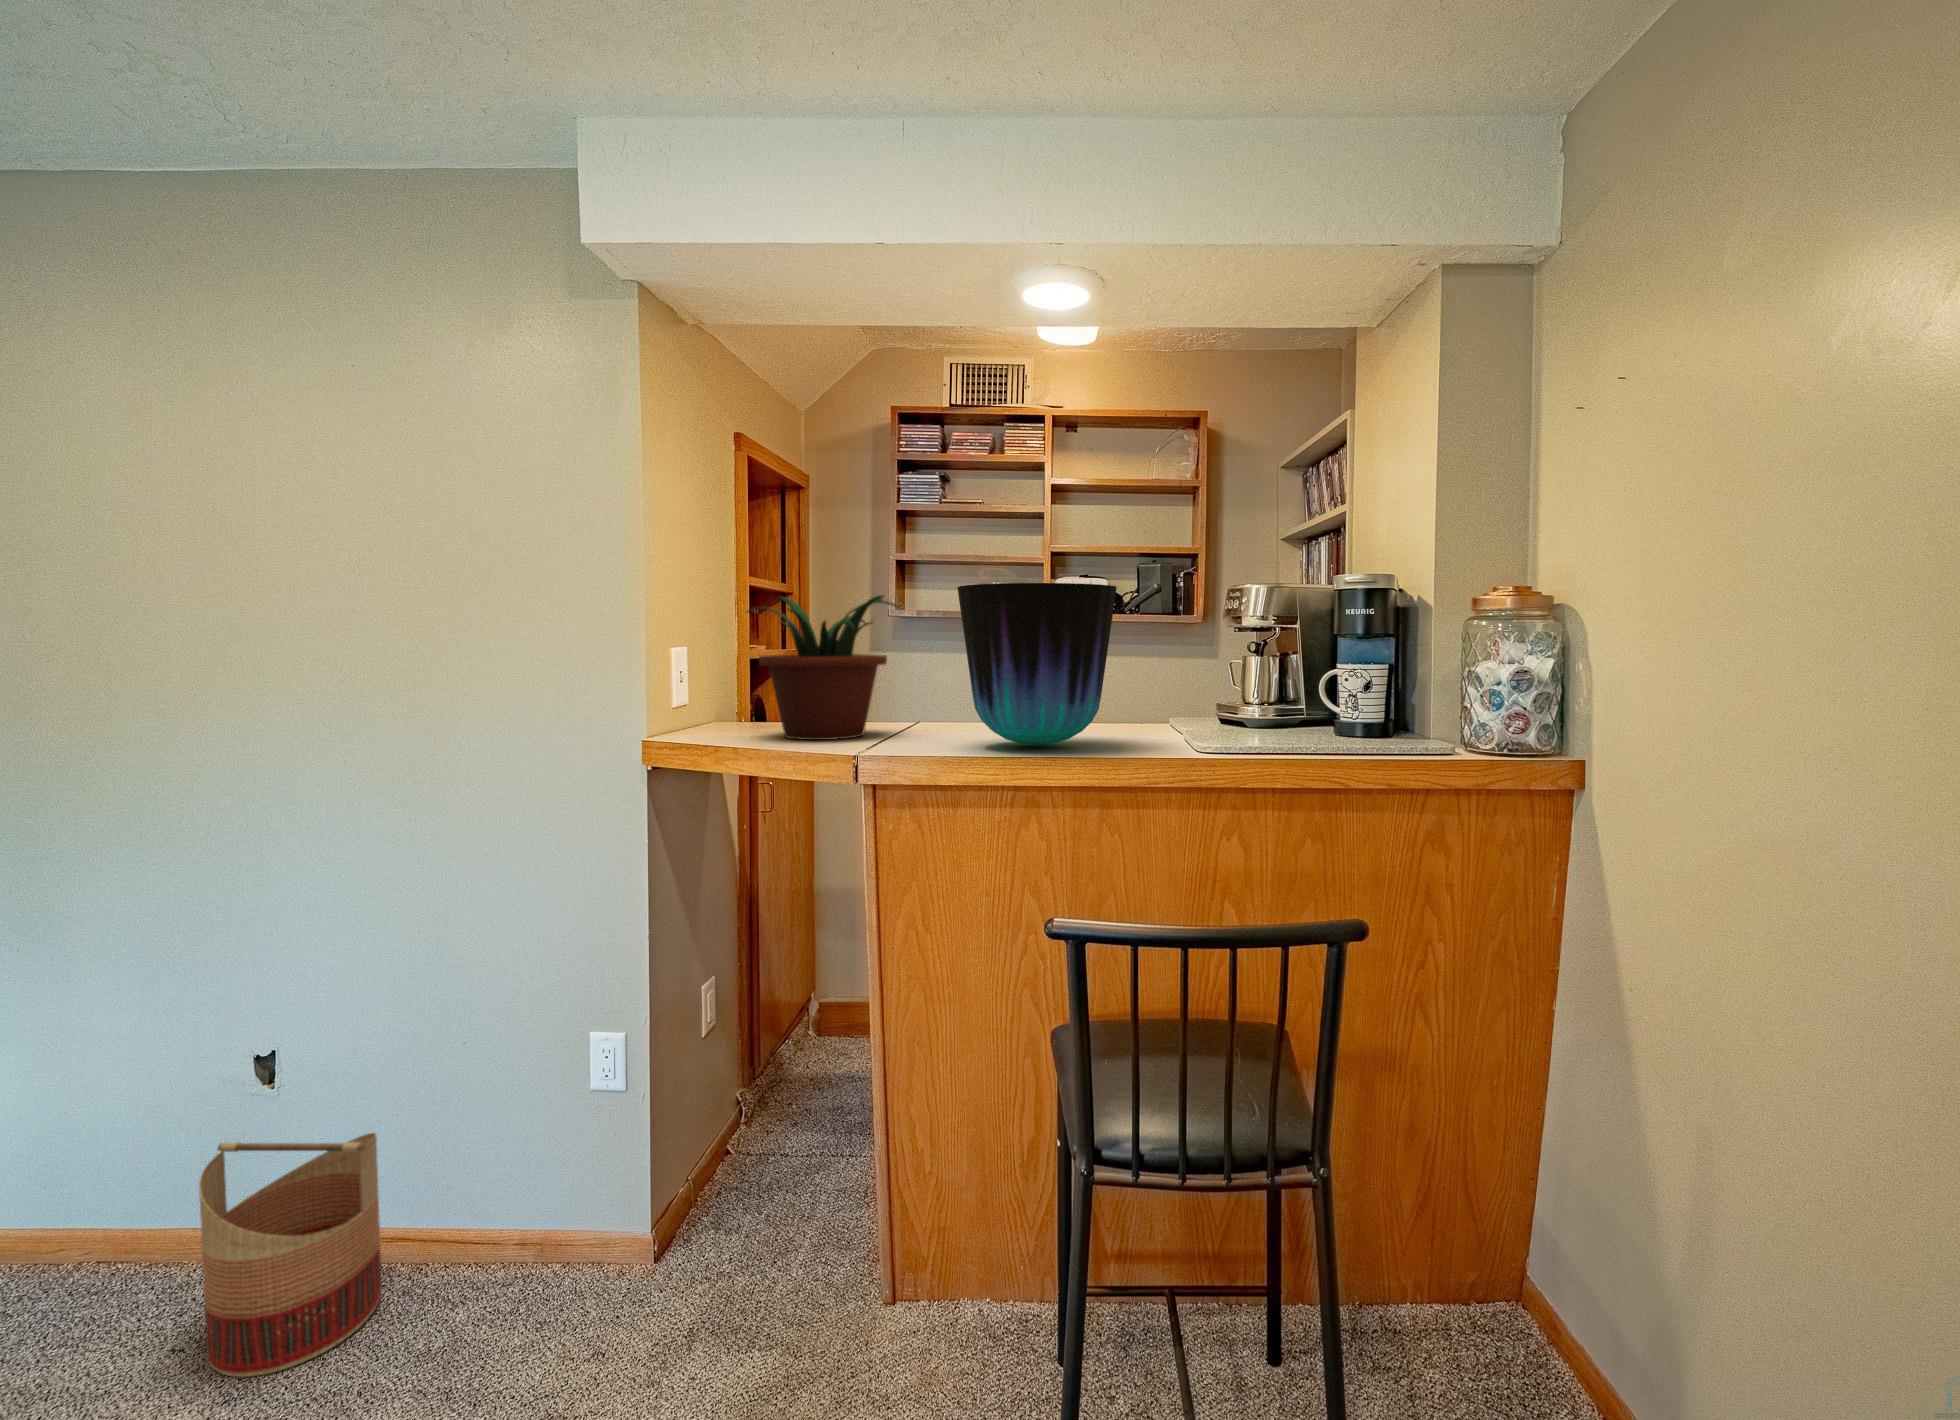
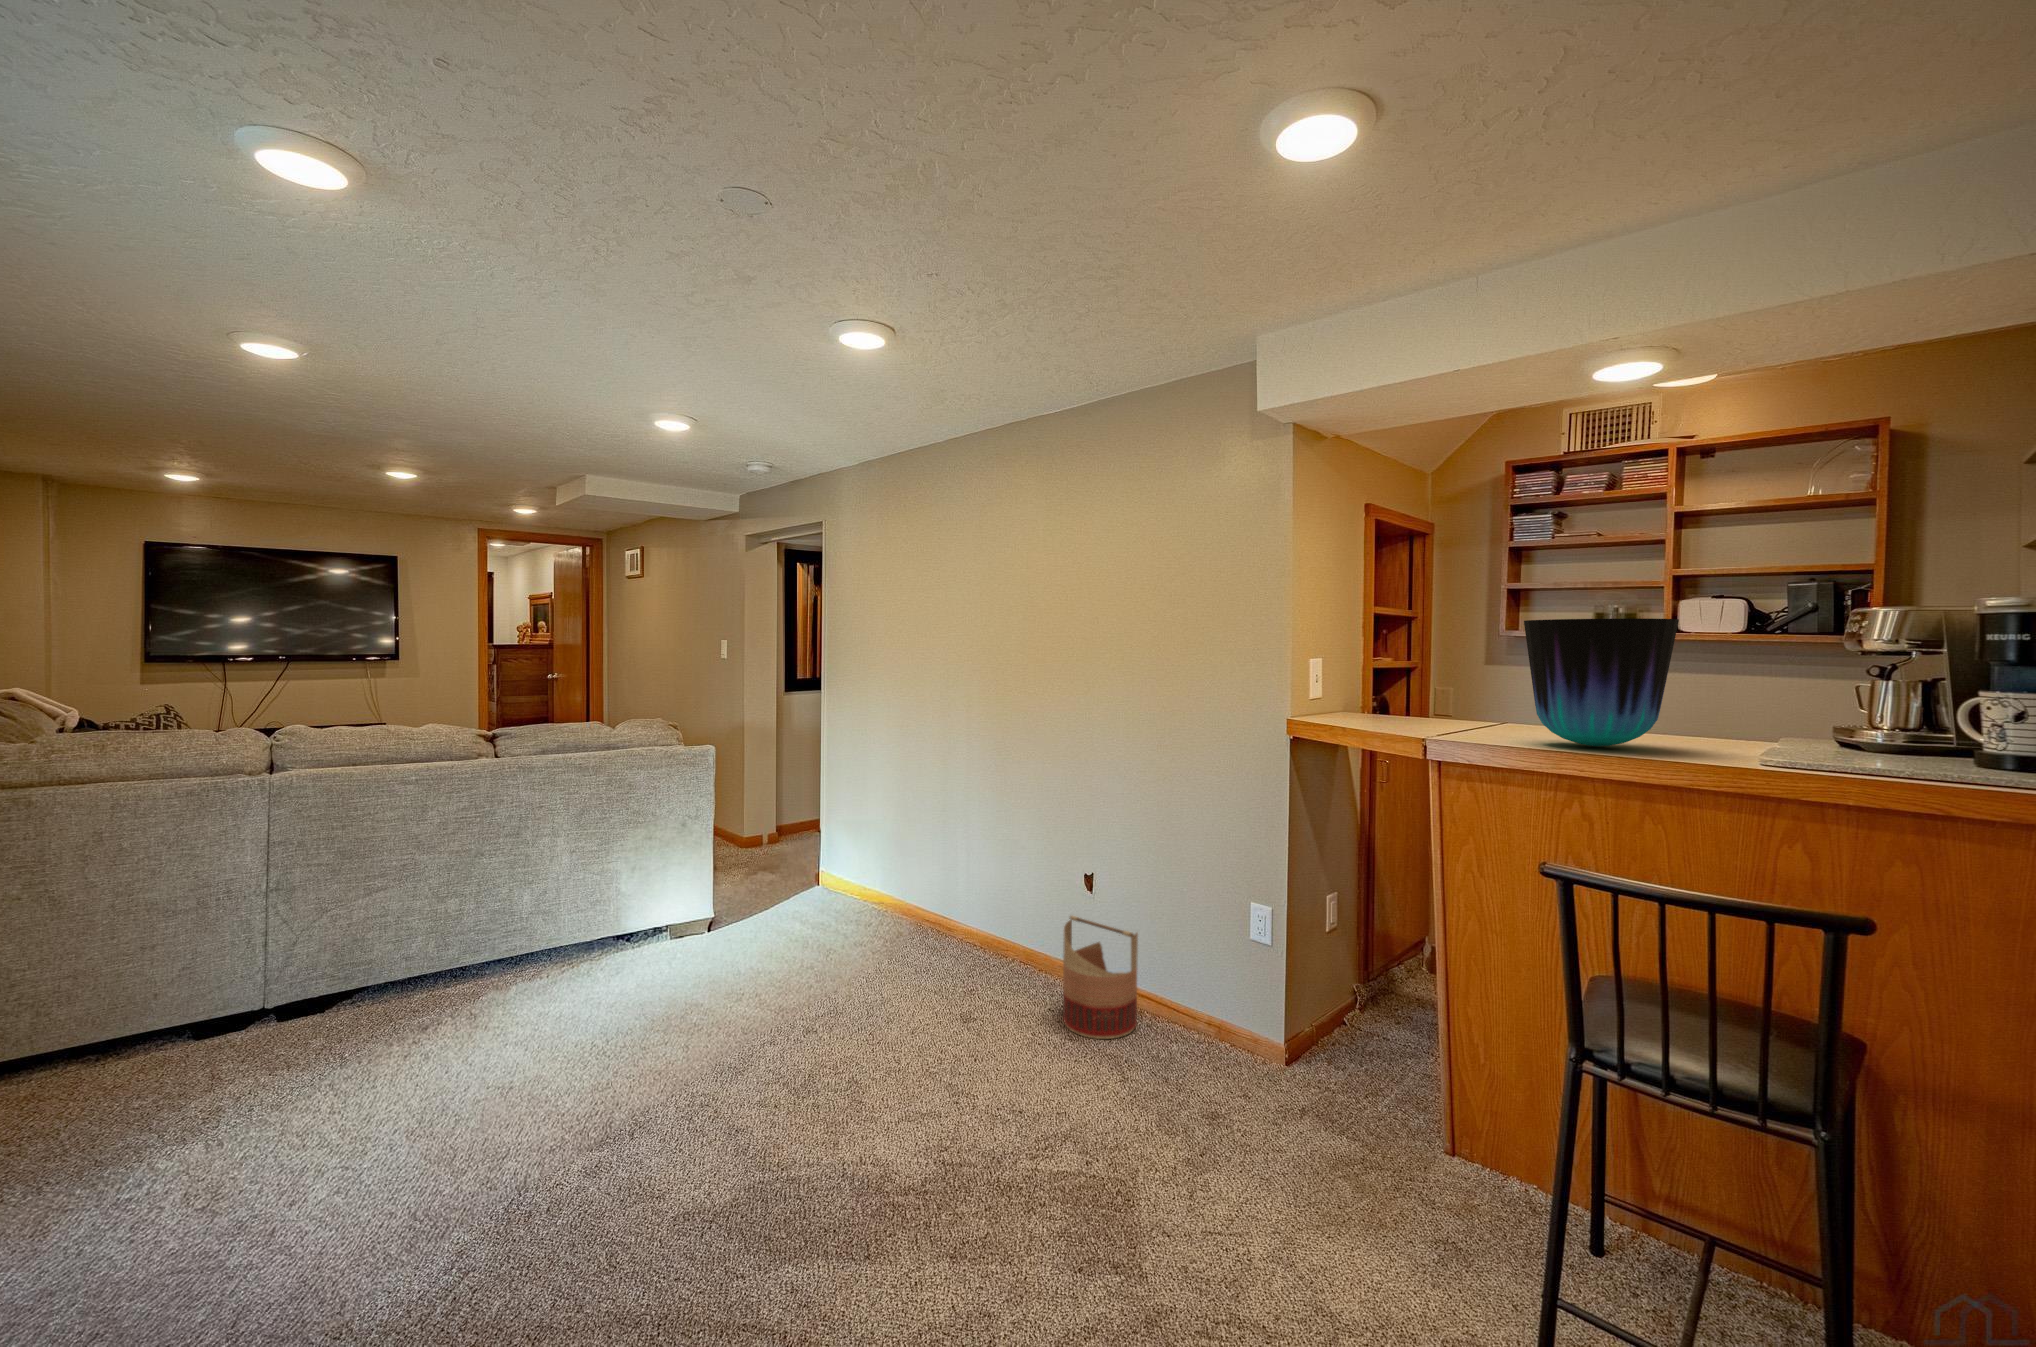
potted plant: present [747,595,898,740] -> none [1364,626,1485,731]

